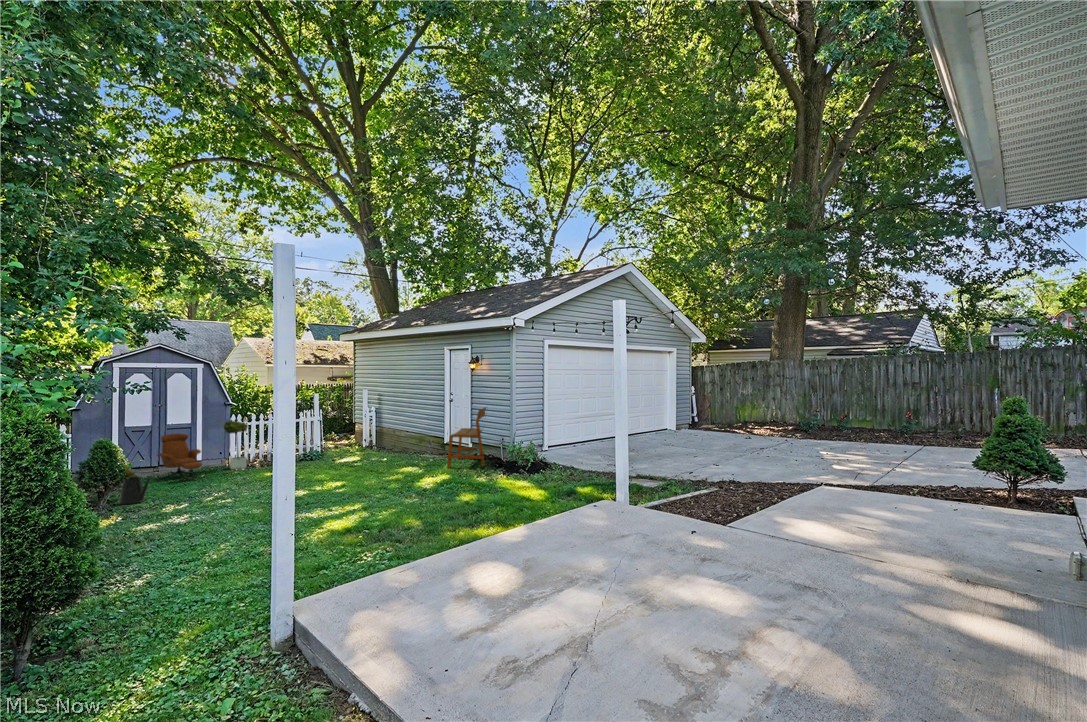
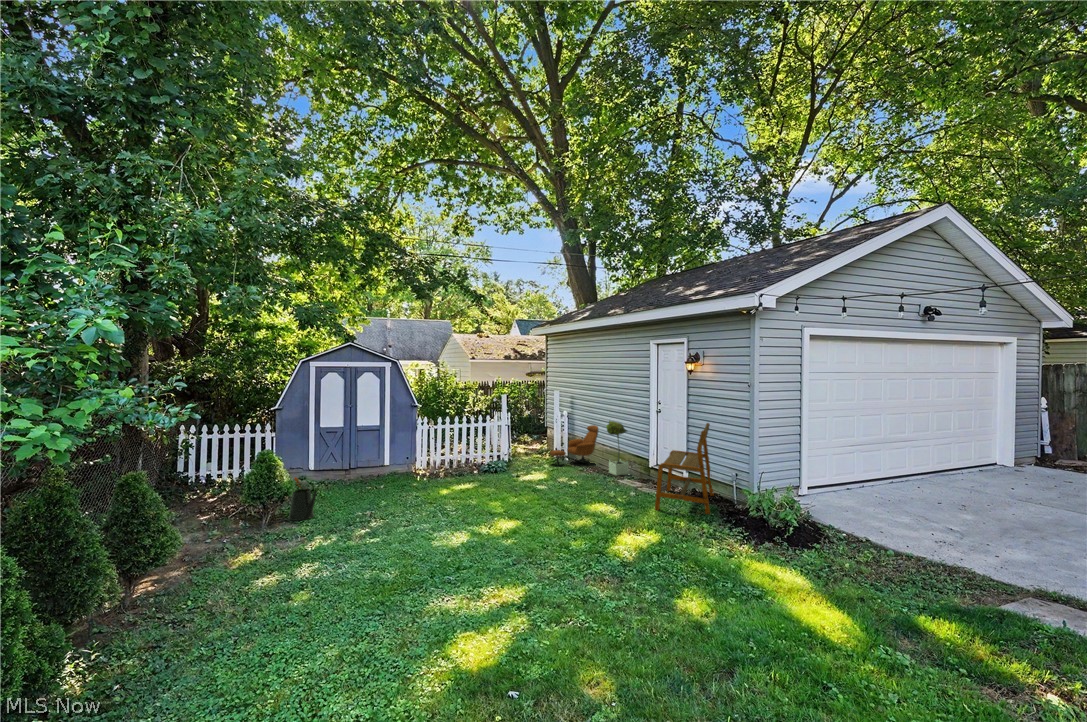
potted tree: present [224,420,248,469] -> present [606,421,629,475]
lounge chair: present [157,433,202,479] -> present [550,425,598,465]

